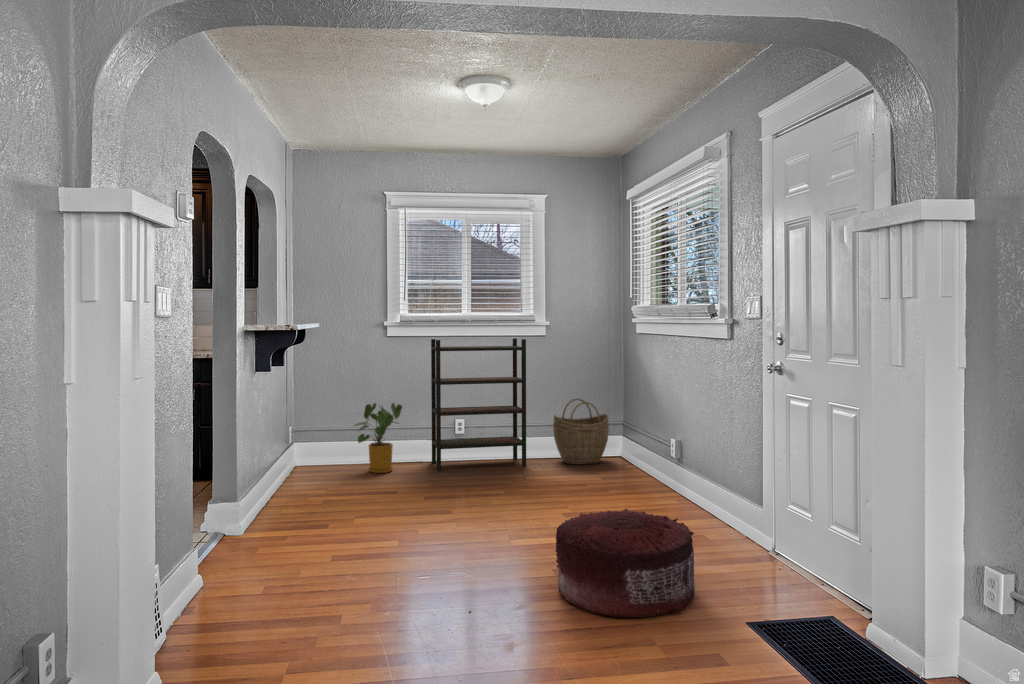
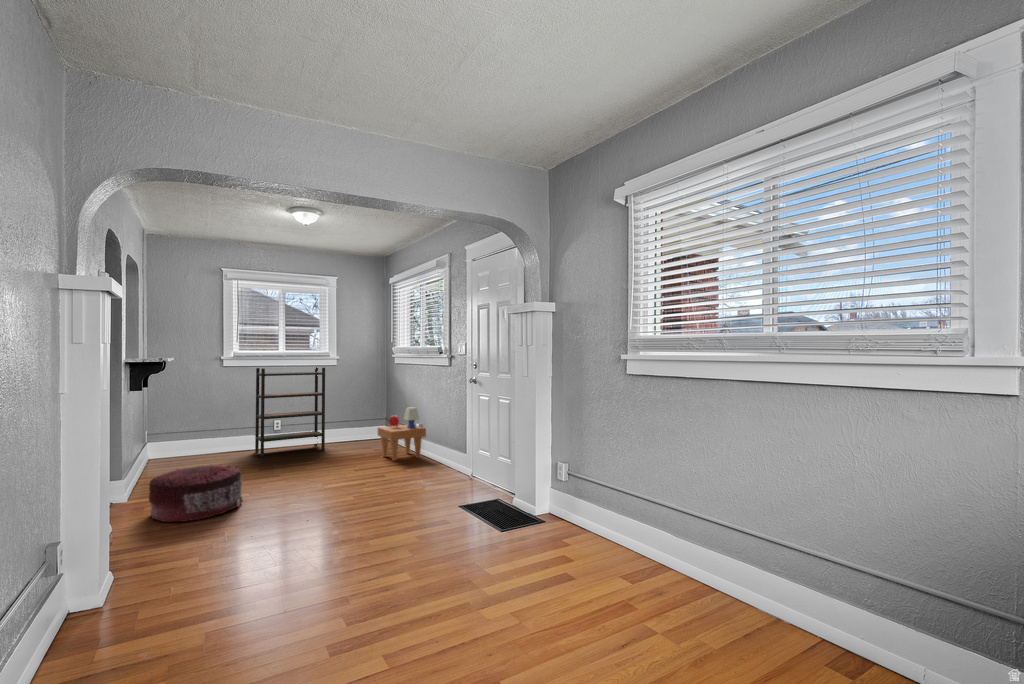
woven basket: present [553,398,609,464] -> none [343,405,379,446]
house plant: present [355,403,402,473] -> none [196,413,236,462]
side table: none [604,410,685,499] -> present [378,407,426,461]
pouf: present [556,509,696,617] -> present [149,465,243,522]

